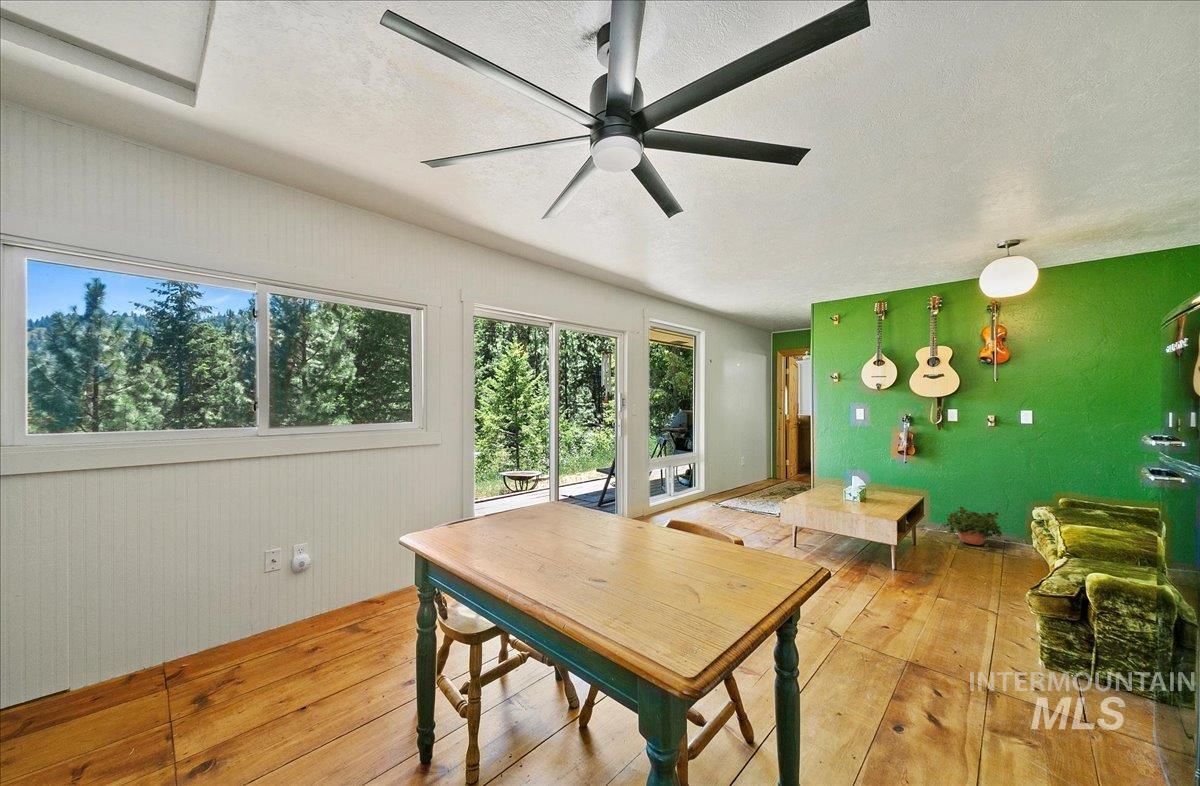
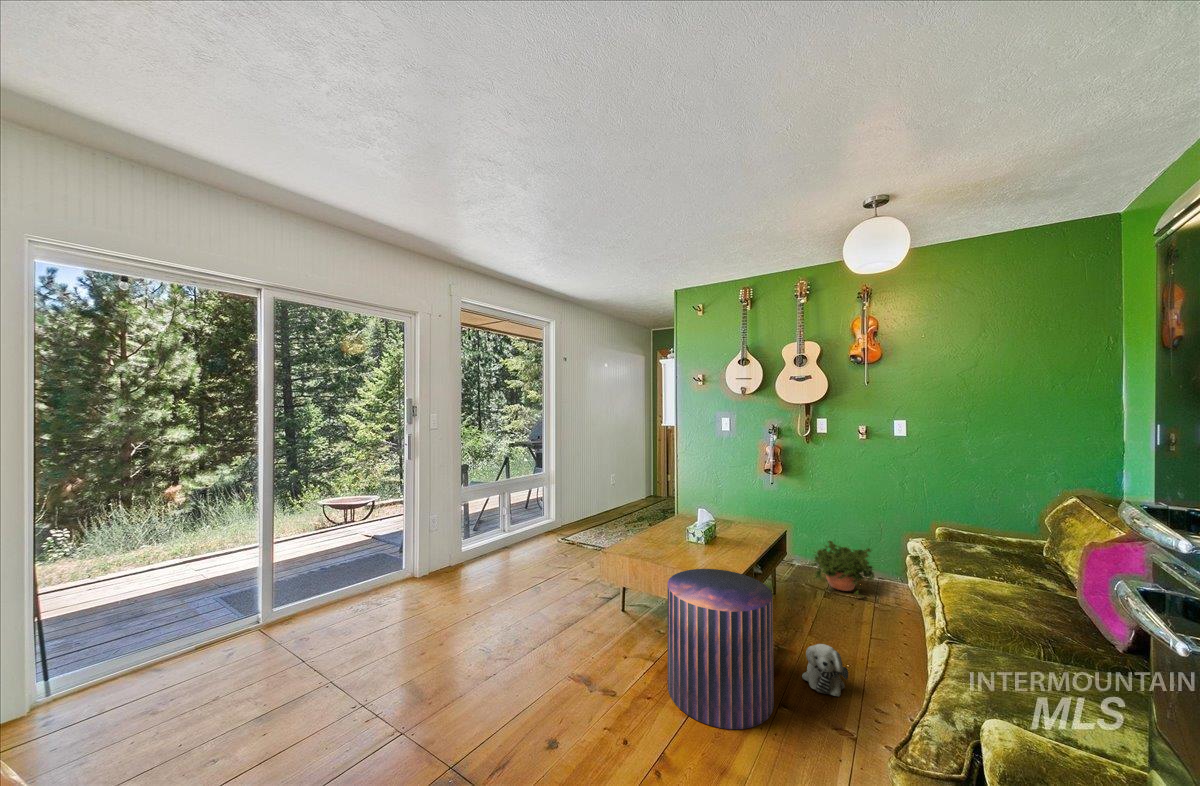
pouf: none [850,512,931,605] -> present [668,569,774,729]
plush toy: none [949,563,986,596] -> present [802,644,848,697]

